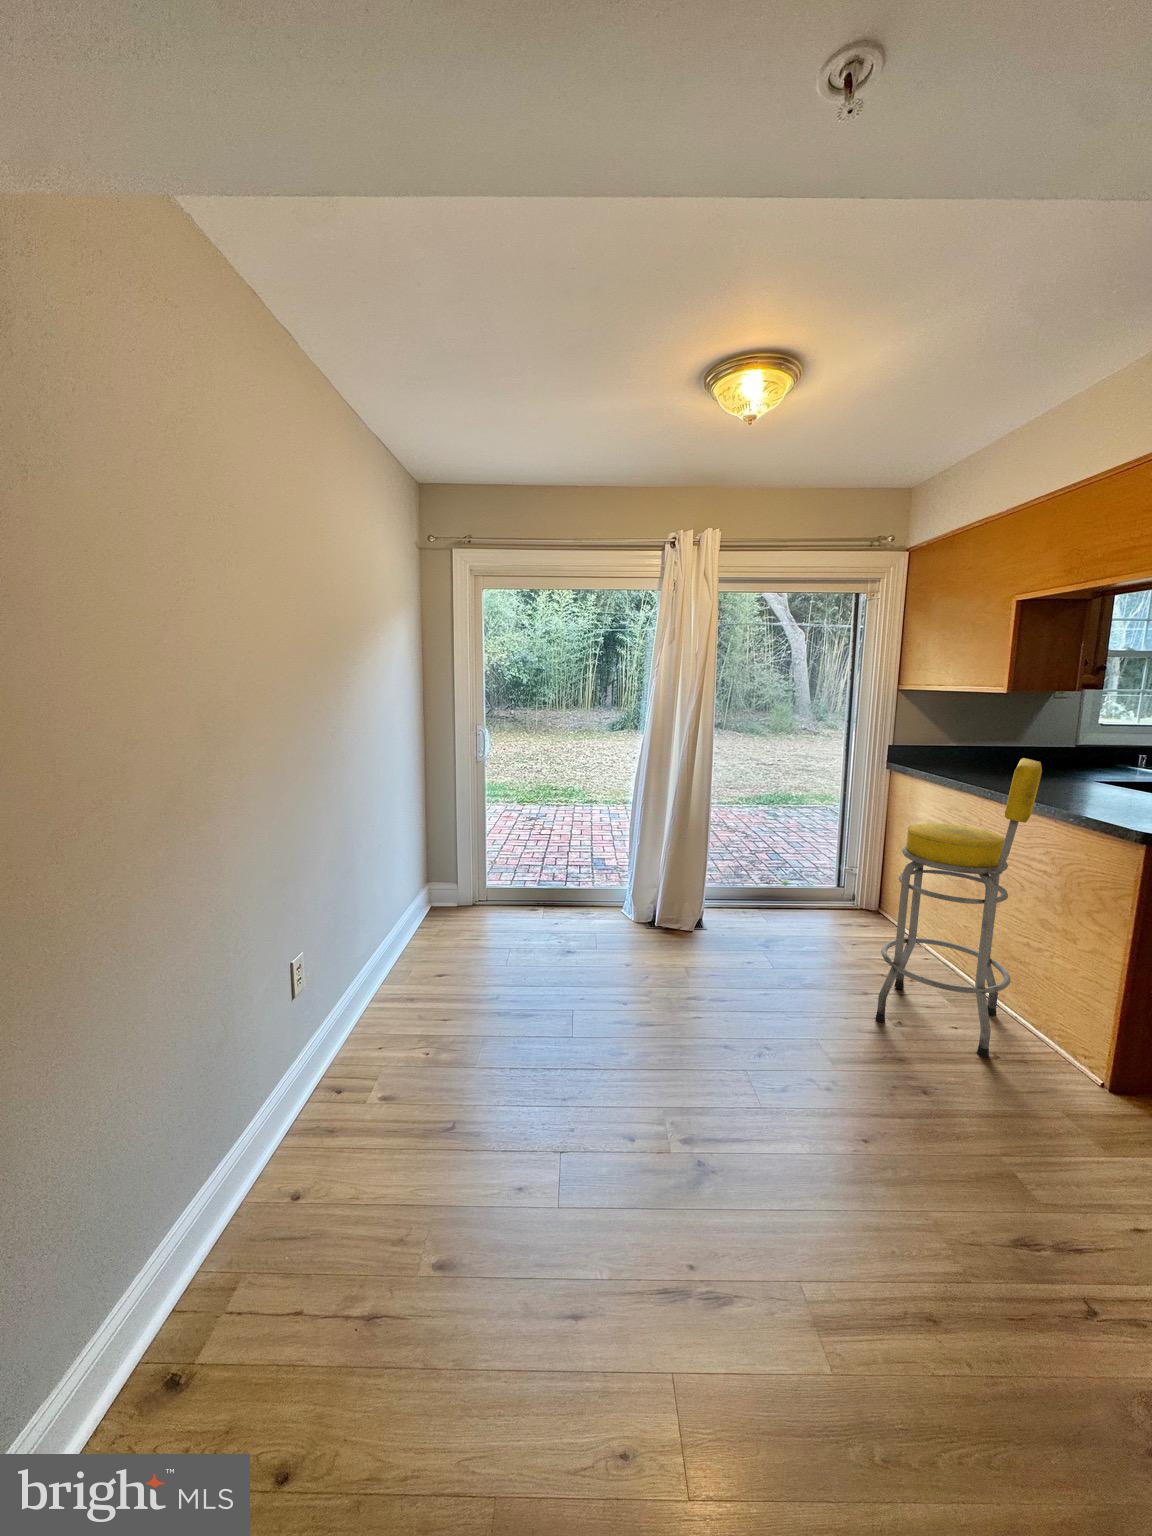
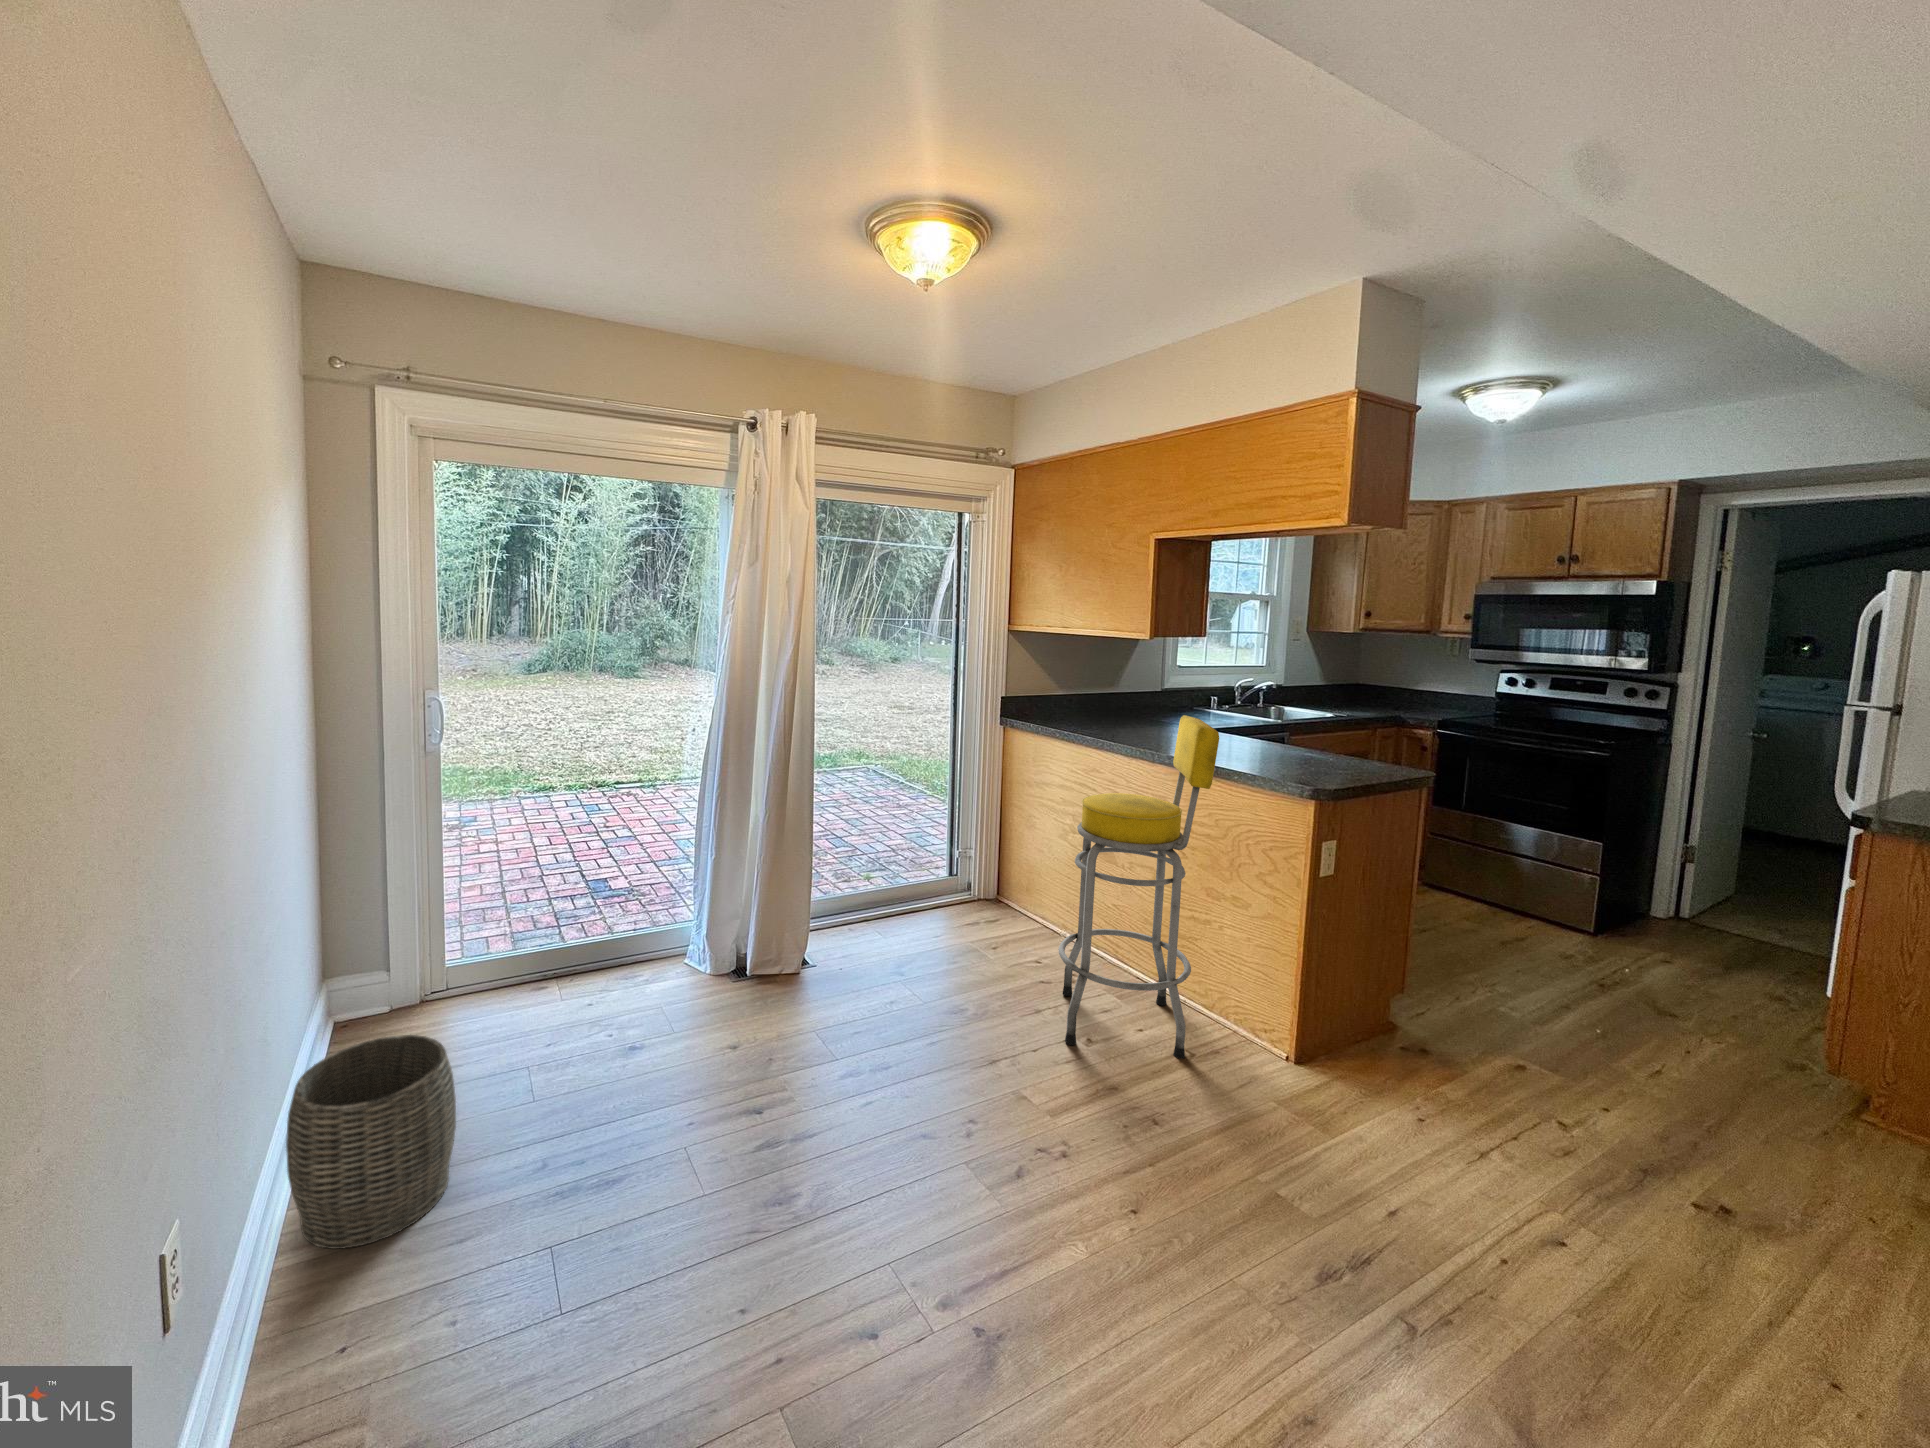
woven basket: none [383,904,459,1002] -> present [286,1035,456,1249]

